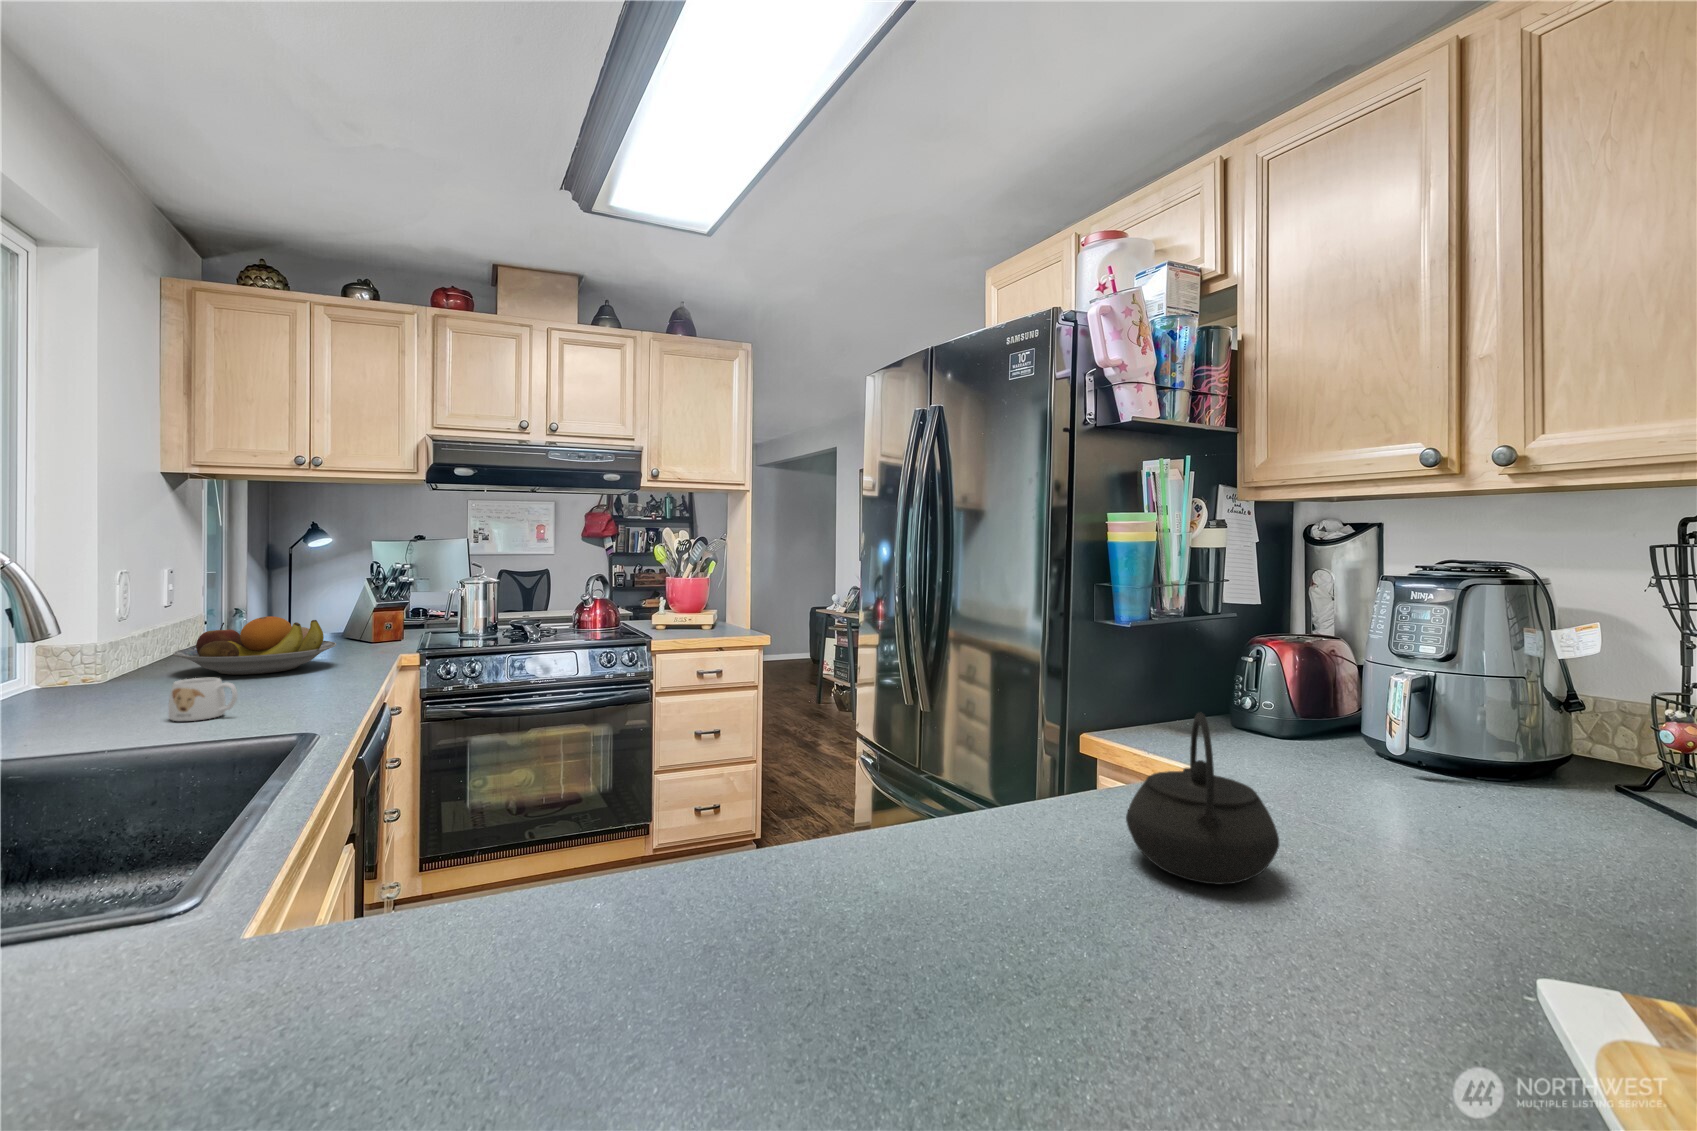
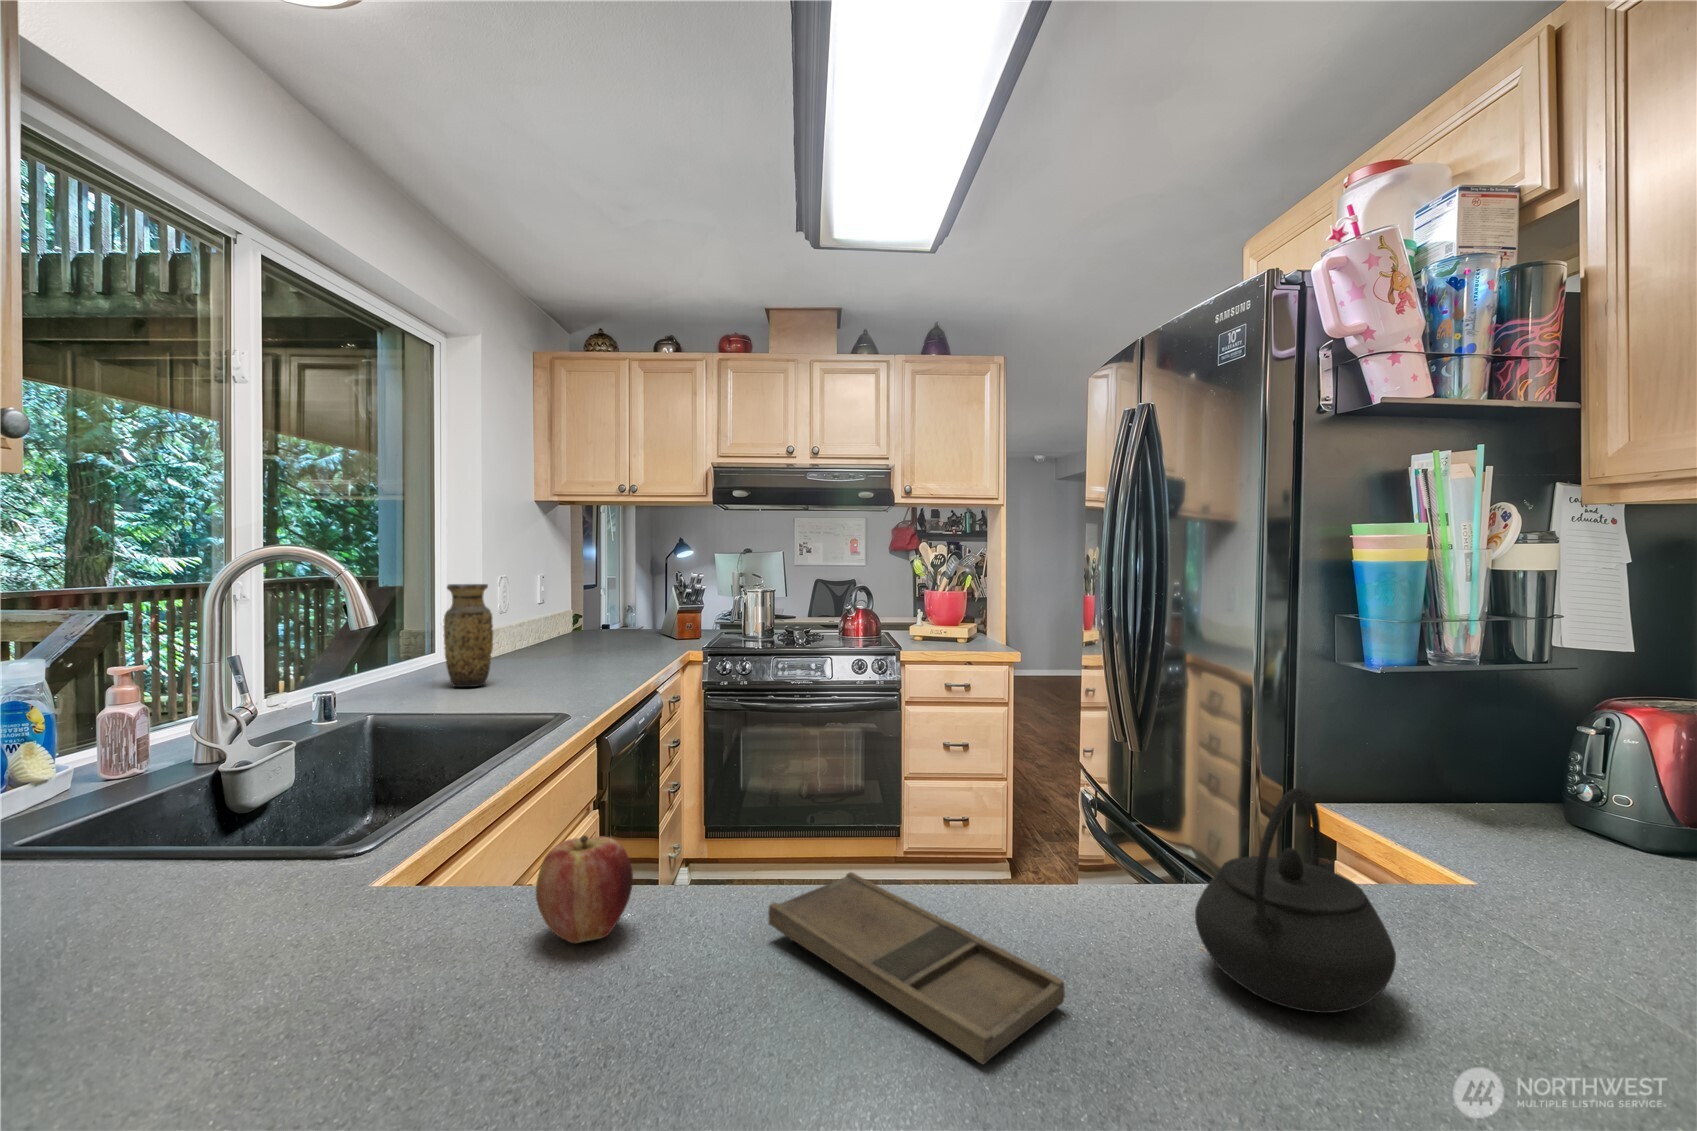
vase: none [62,575,148,715] -> present [443,584,493,687]
fruit bowl: present [173,616,336,675] -> none [526,618,634,664]
mug: present [169,677,238,721] -> none [497,665,538,697]
tray: none [789,845,1086,987] -> present [768,872,1065,1064]
apple: none [523,852,640,984] -> present [536,836,633,943]

